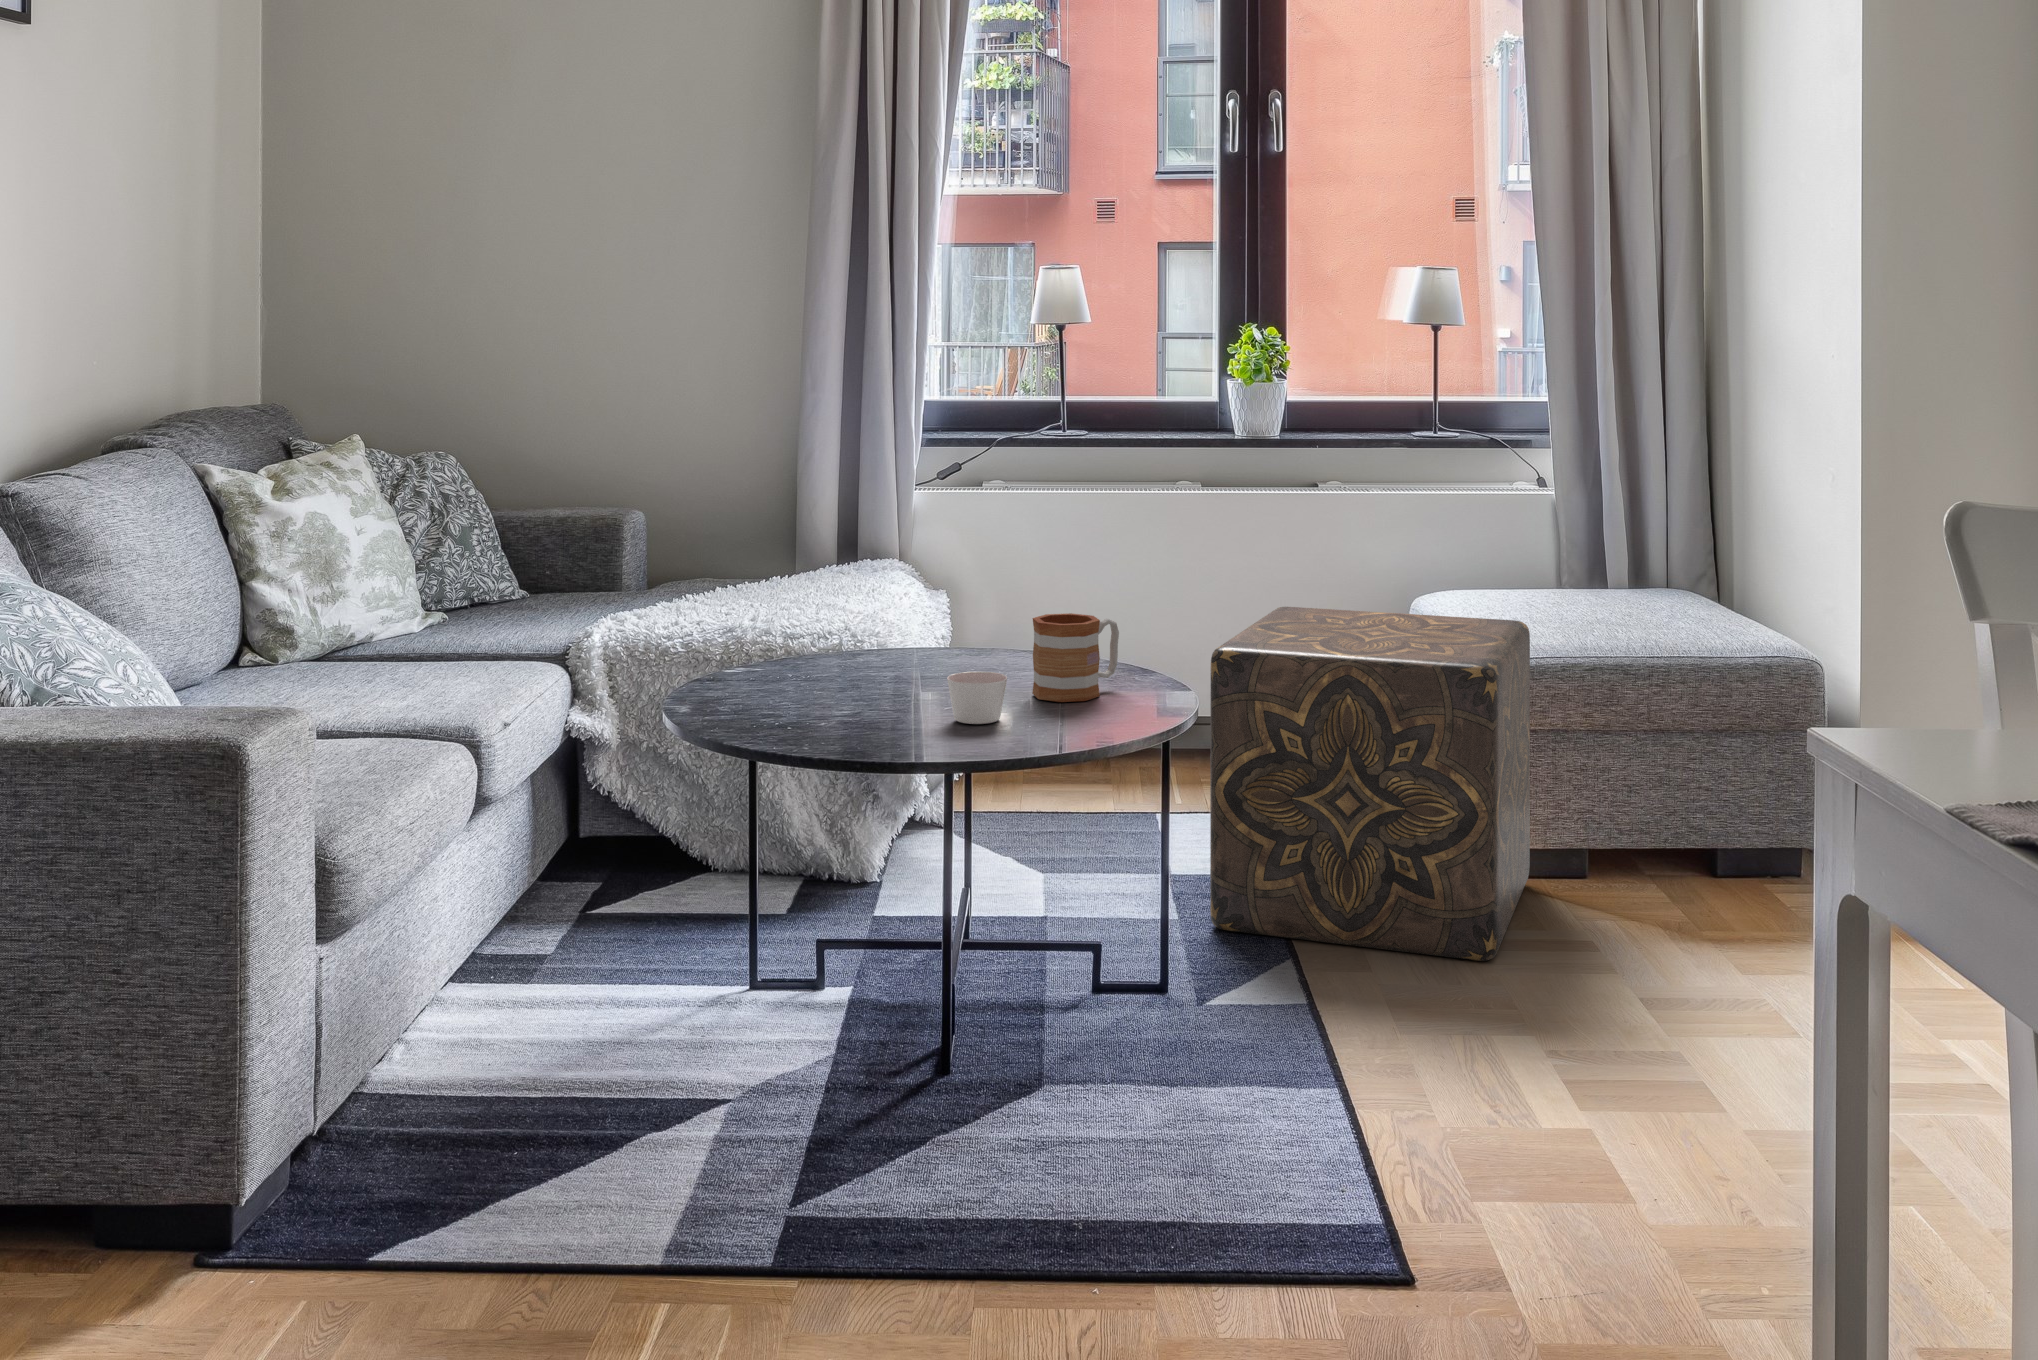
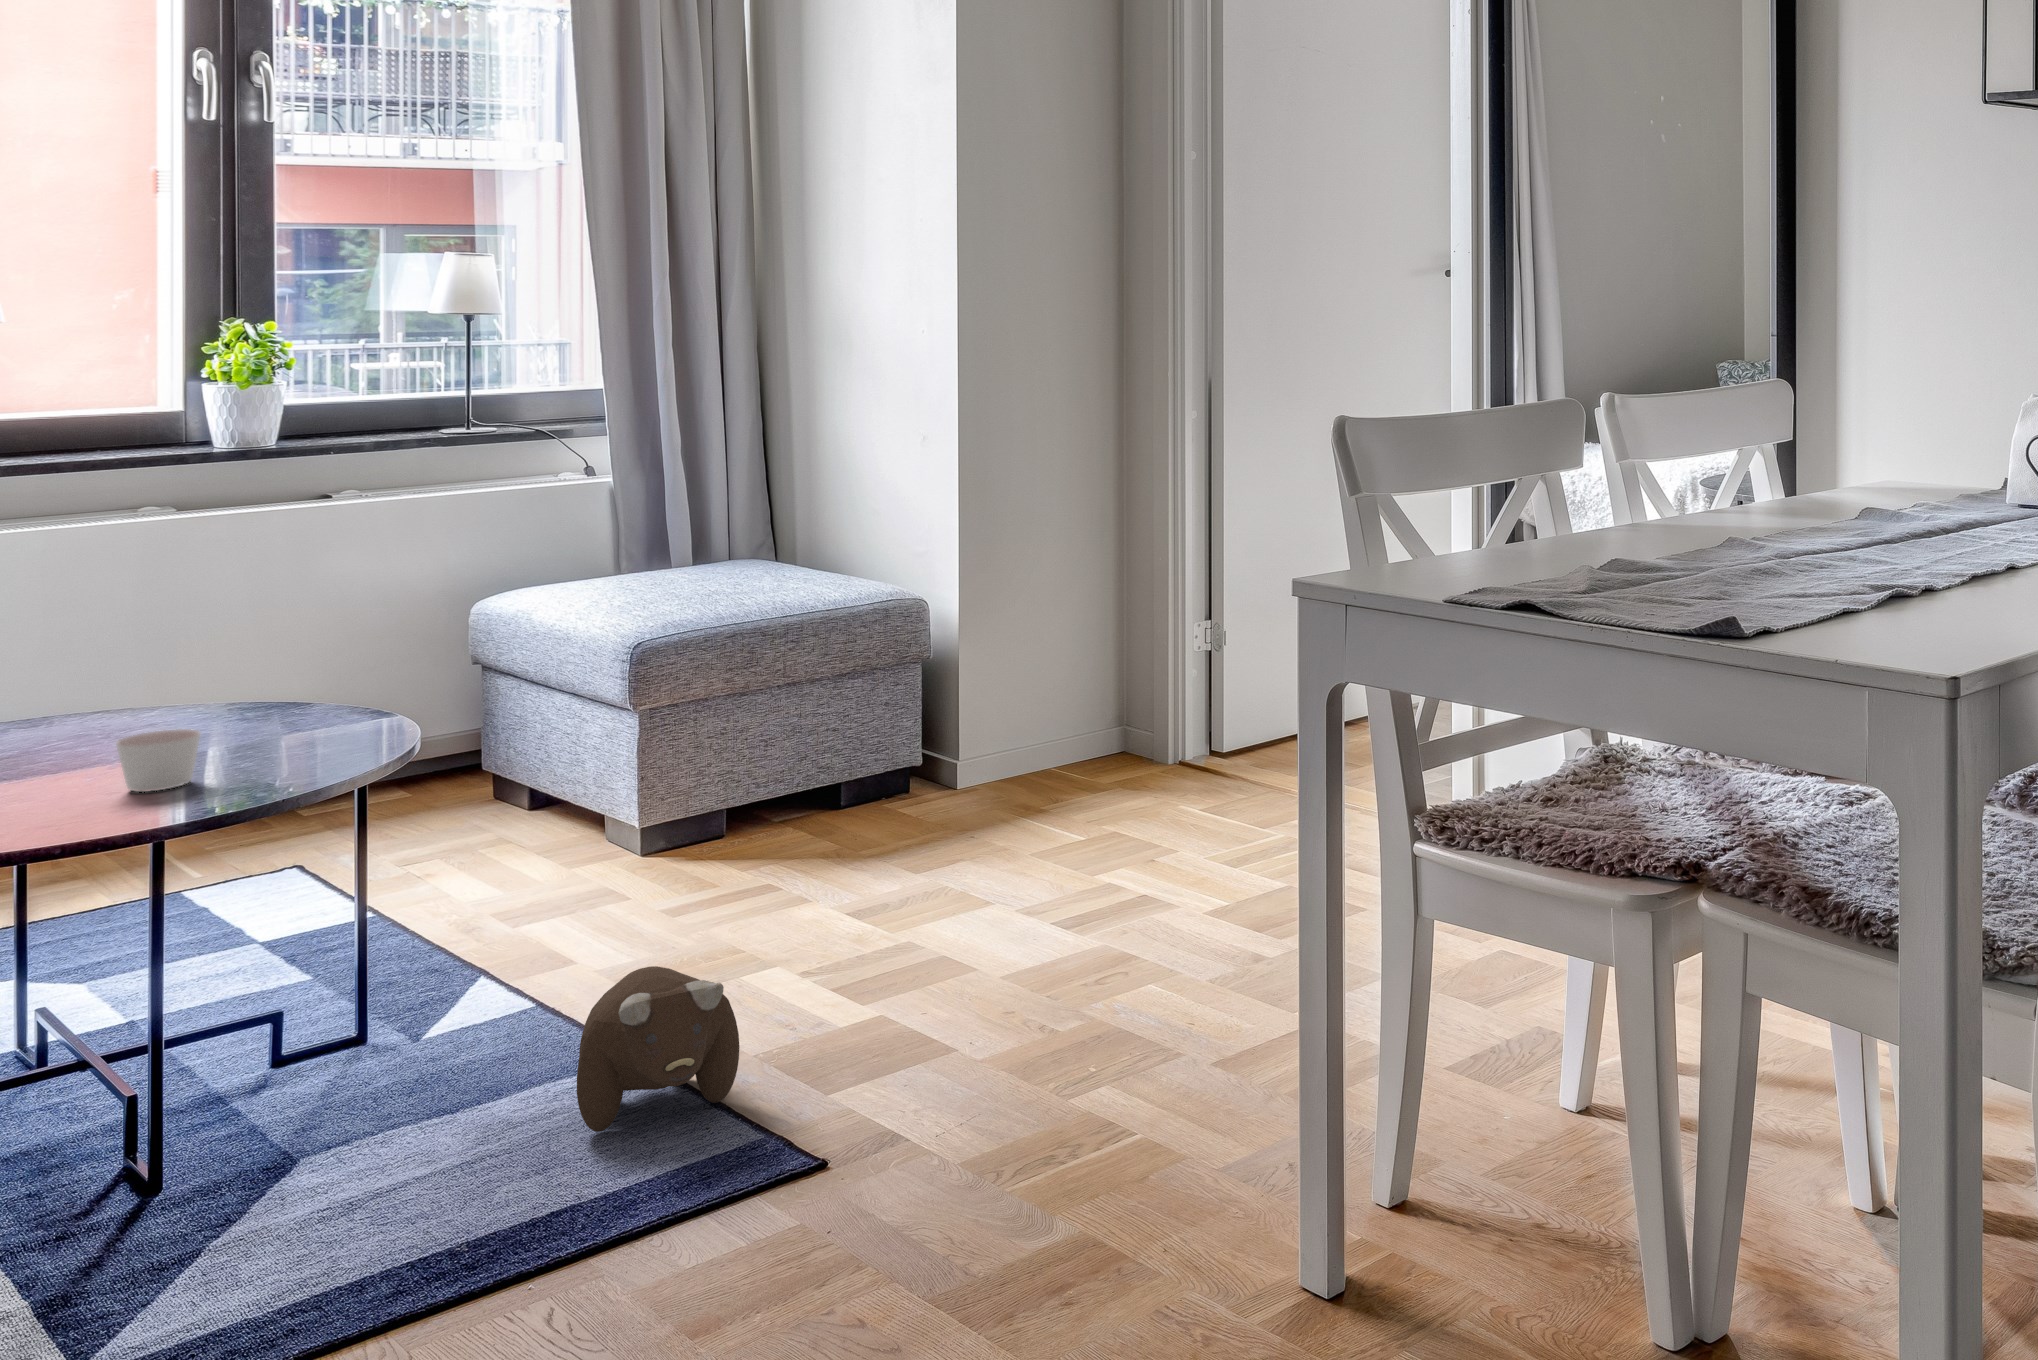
ottoman: present [1210,607,1530,961] -> none [358,603,697,973]
mug: present [1032,613,1119,702] -> none [193,652,297,754]
plush toy: none [1240,999,1397,1166] -> present [577,966,740,1132]

